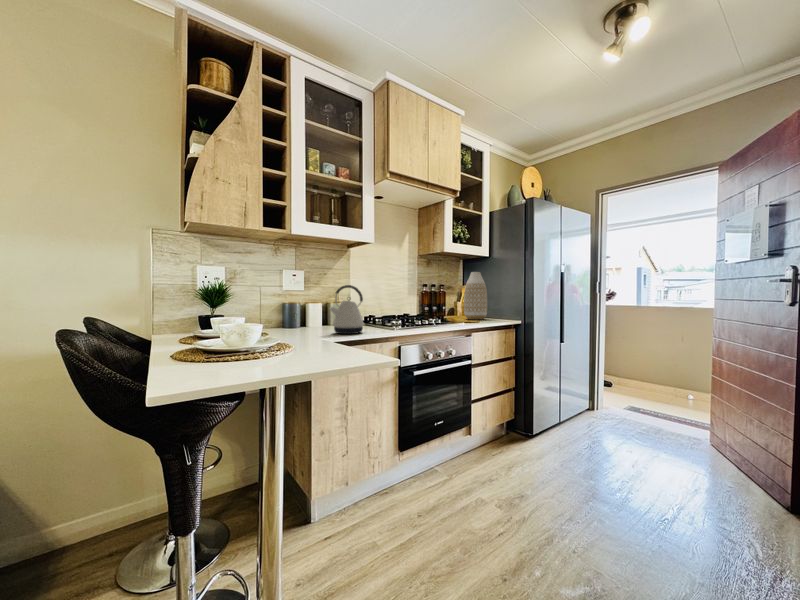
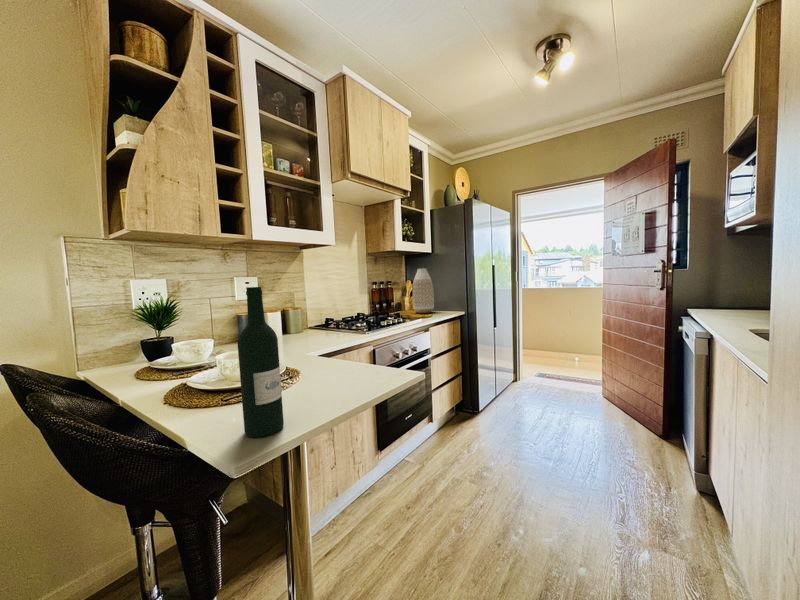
wine bottle: none [196,251,232,380] -> present [237,287,284,437]
kettle: present [330,285,365,334] -> none [307,293,342,345]

